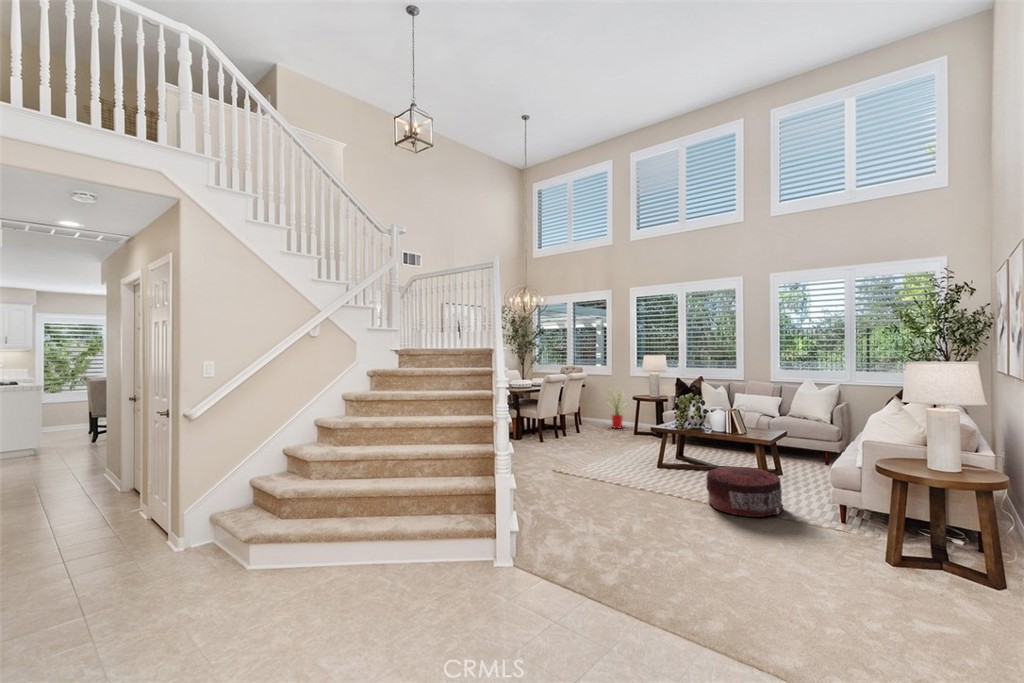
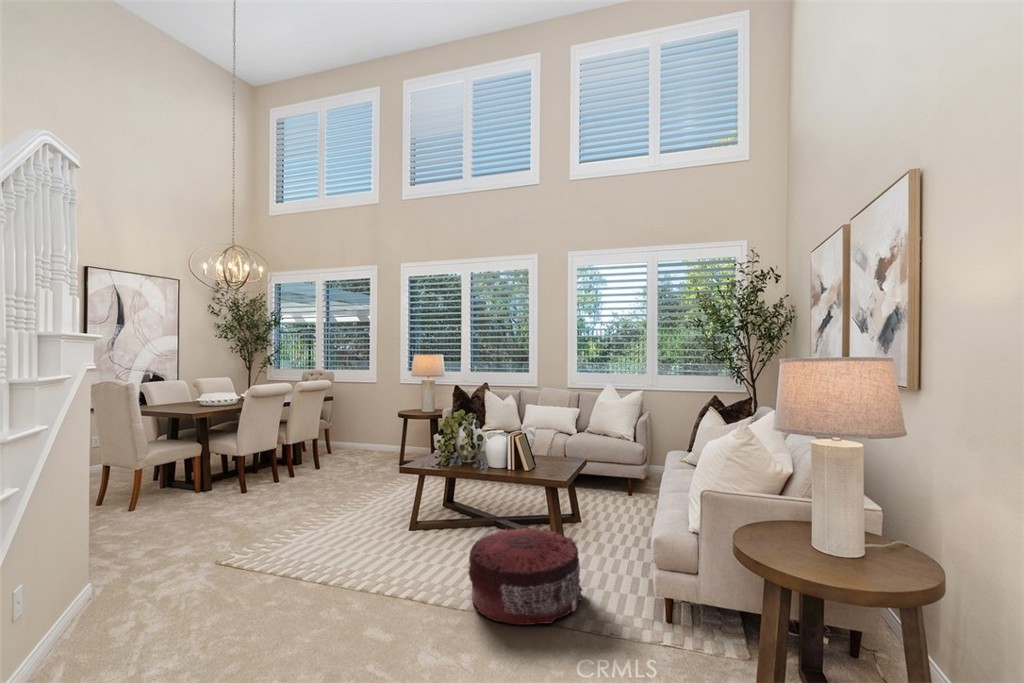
house plant: present [608,394,623,428] -> none [354,400,399,457]

